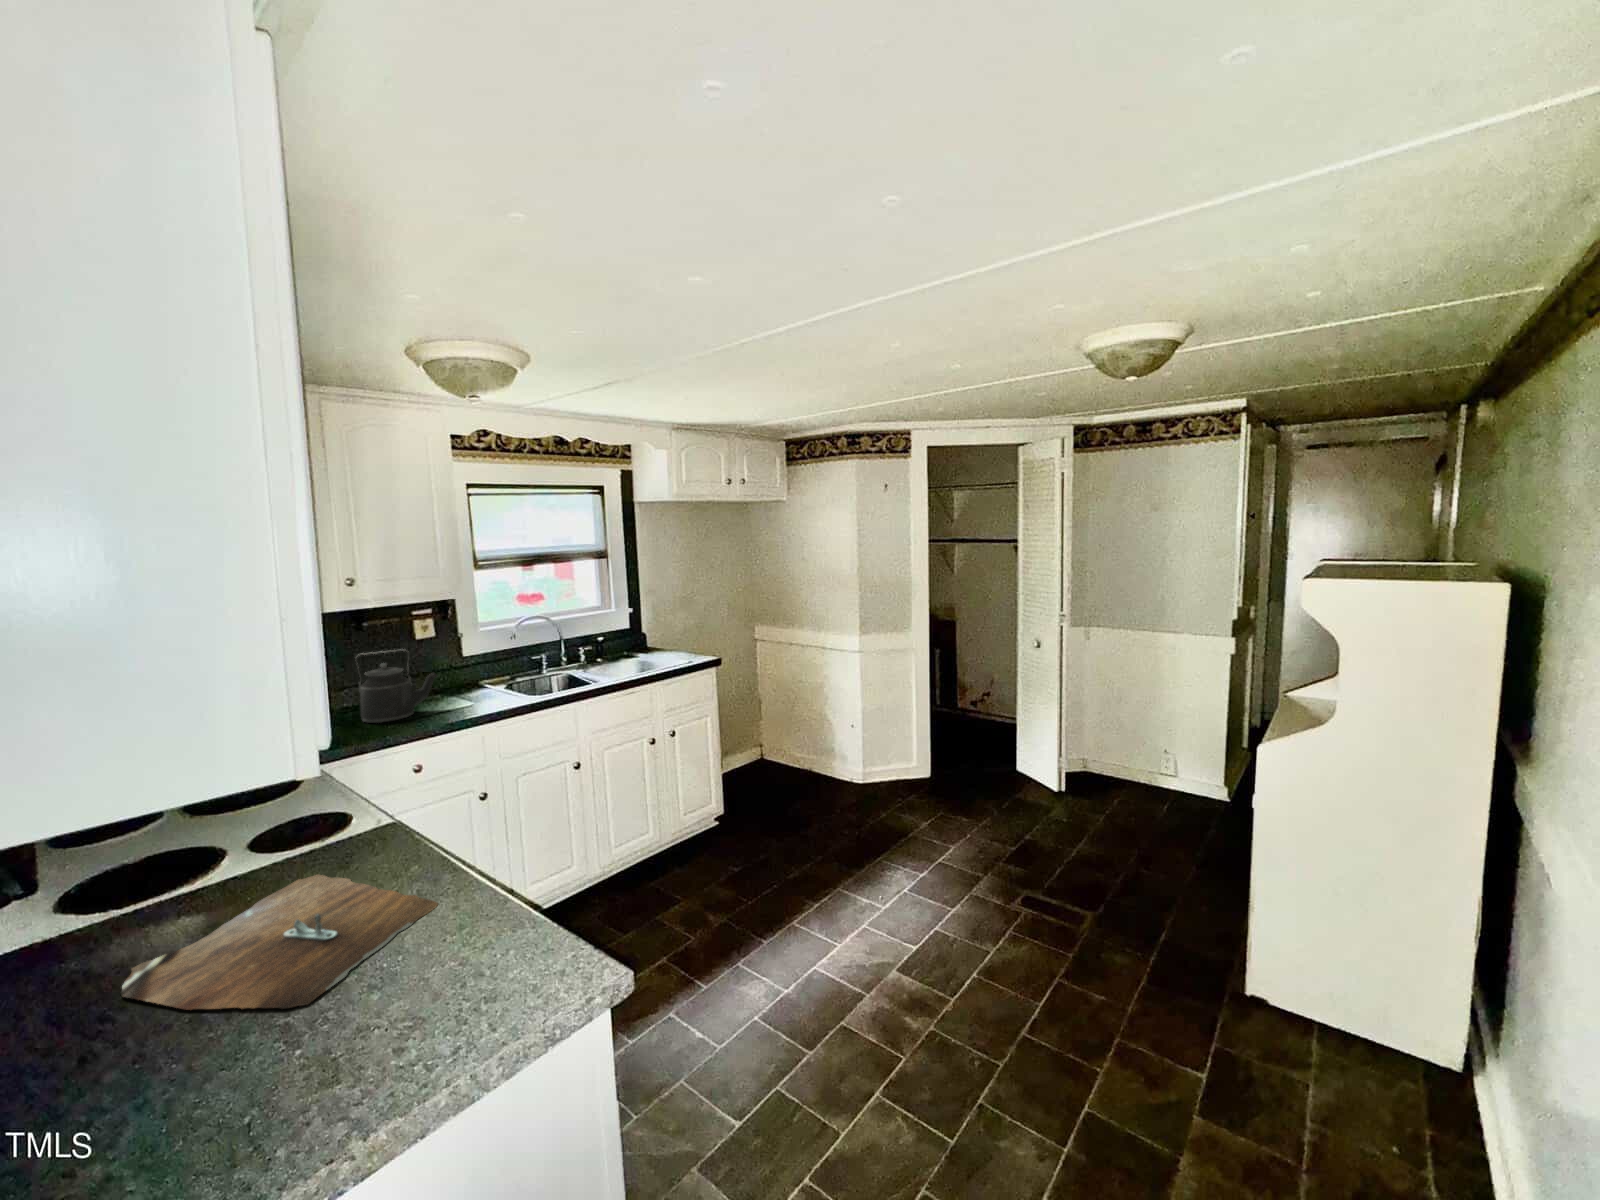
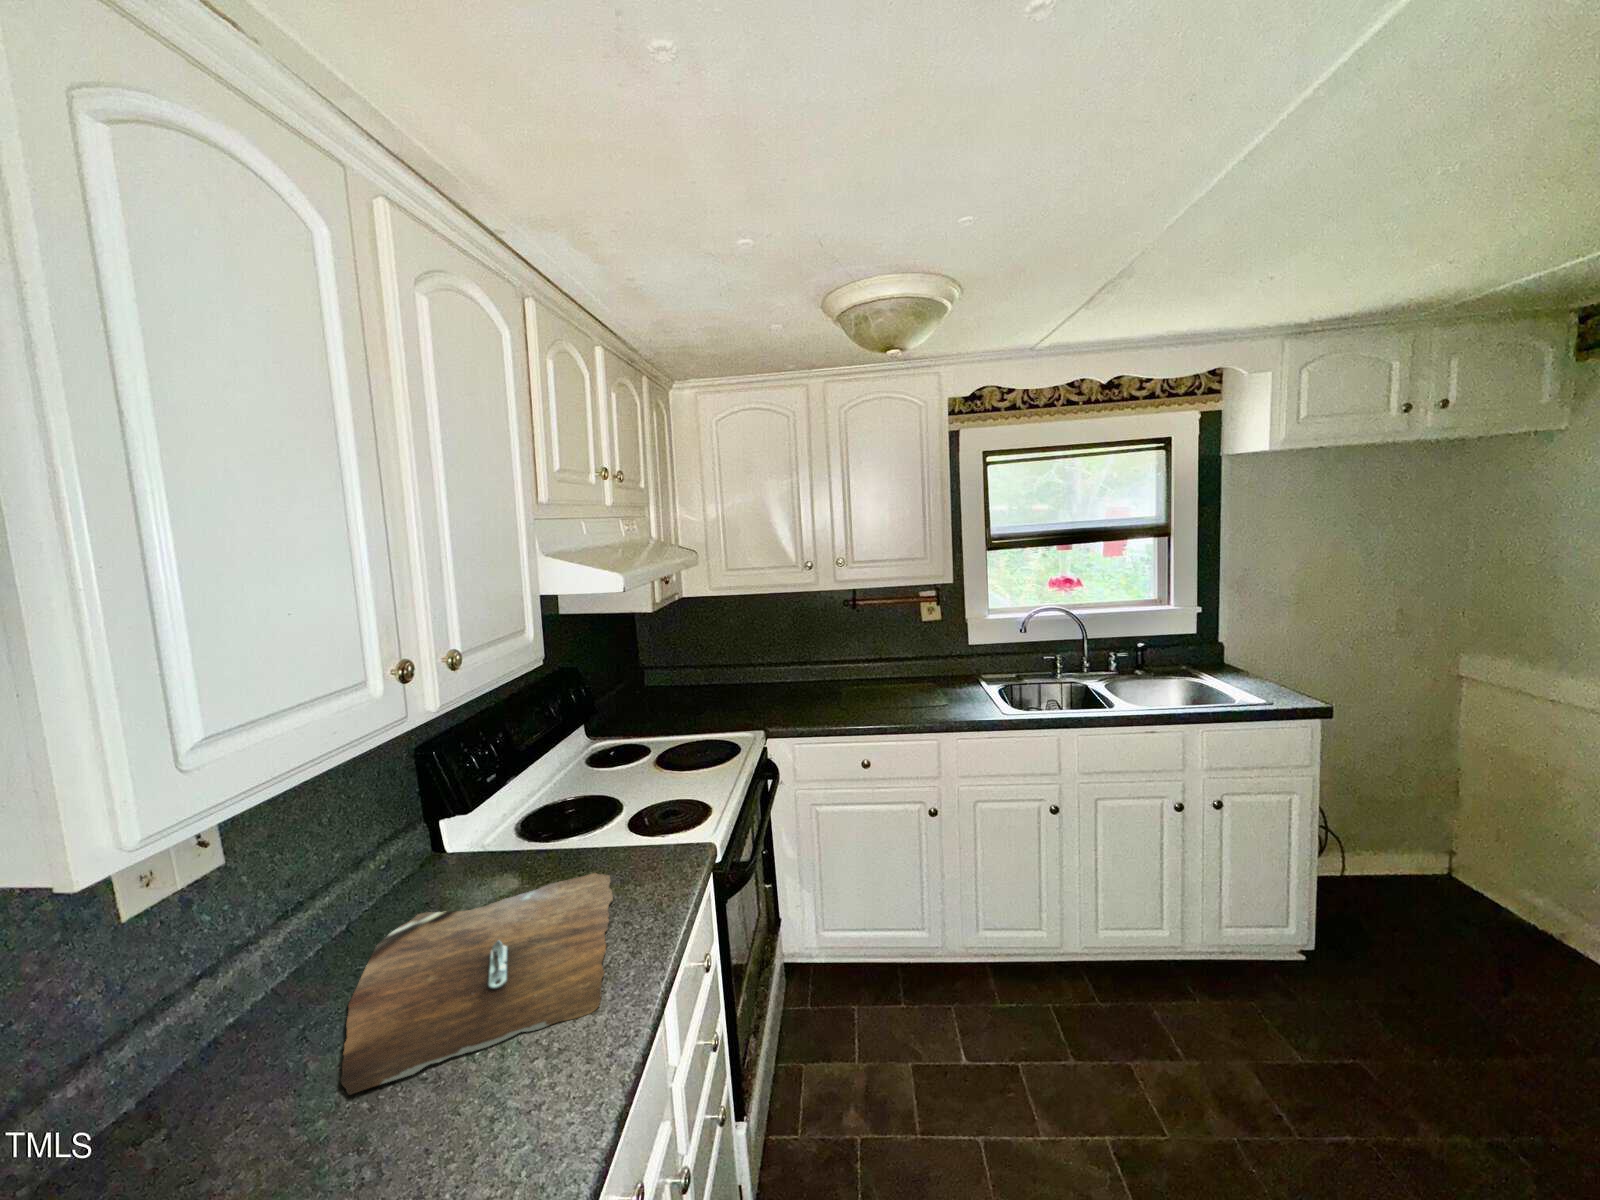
kettle: present [359,651,437,723] -> none [851,628,923,701]

